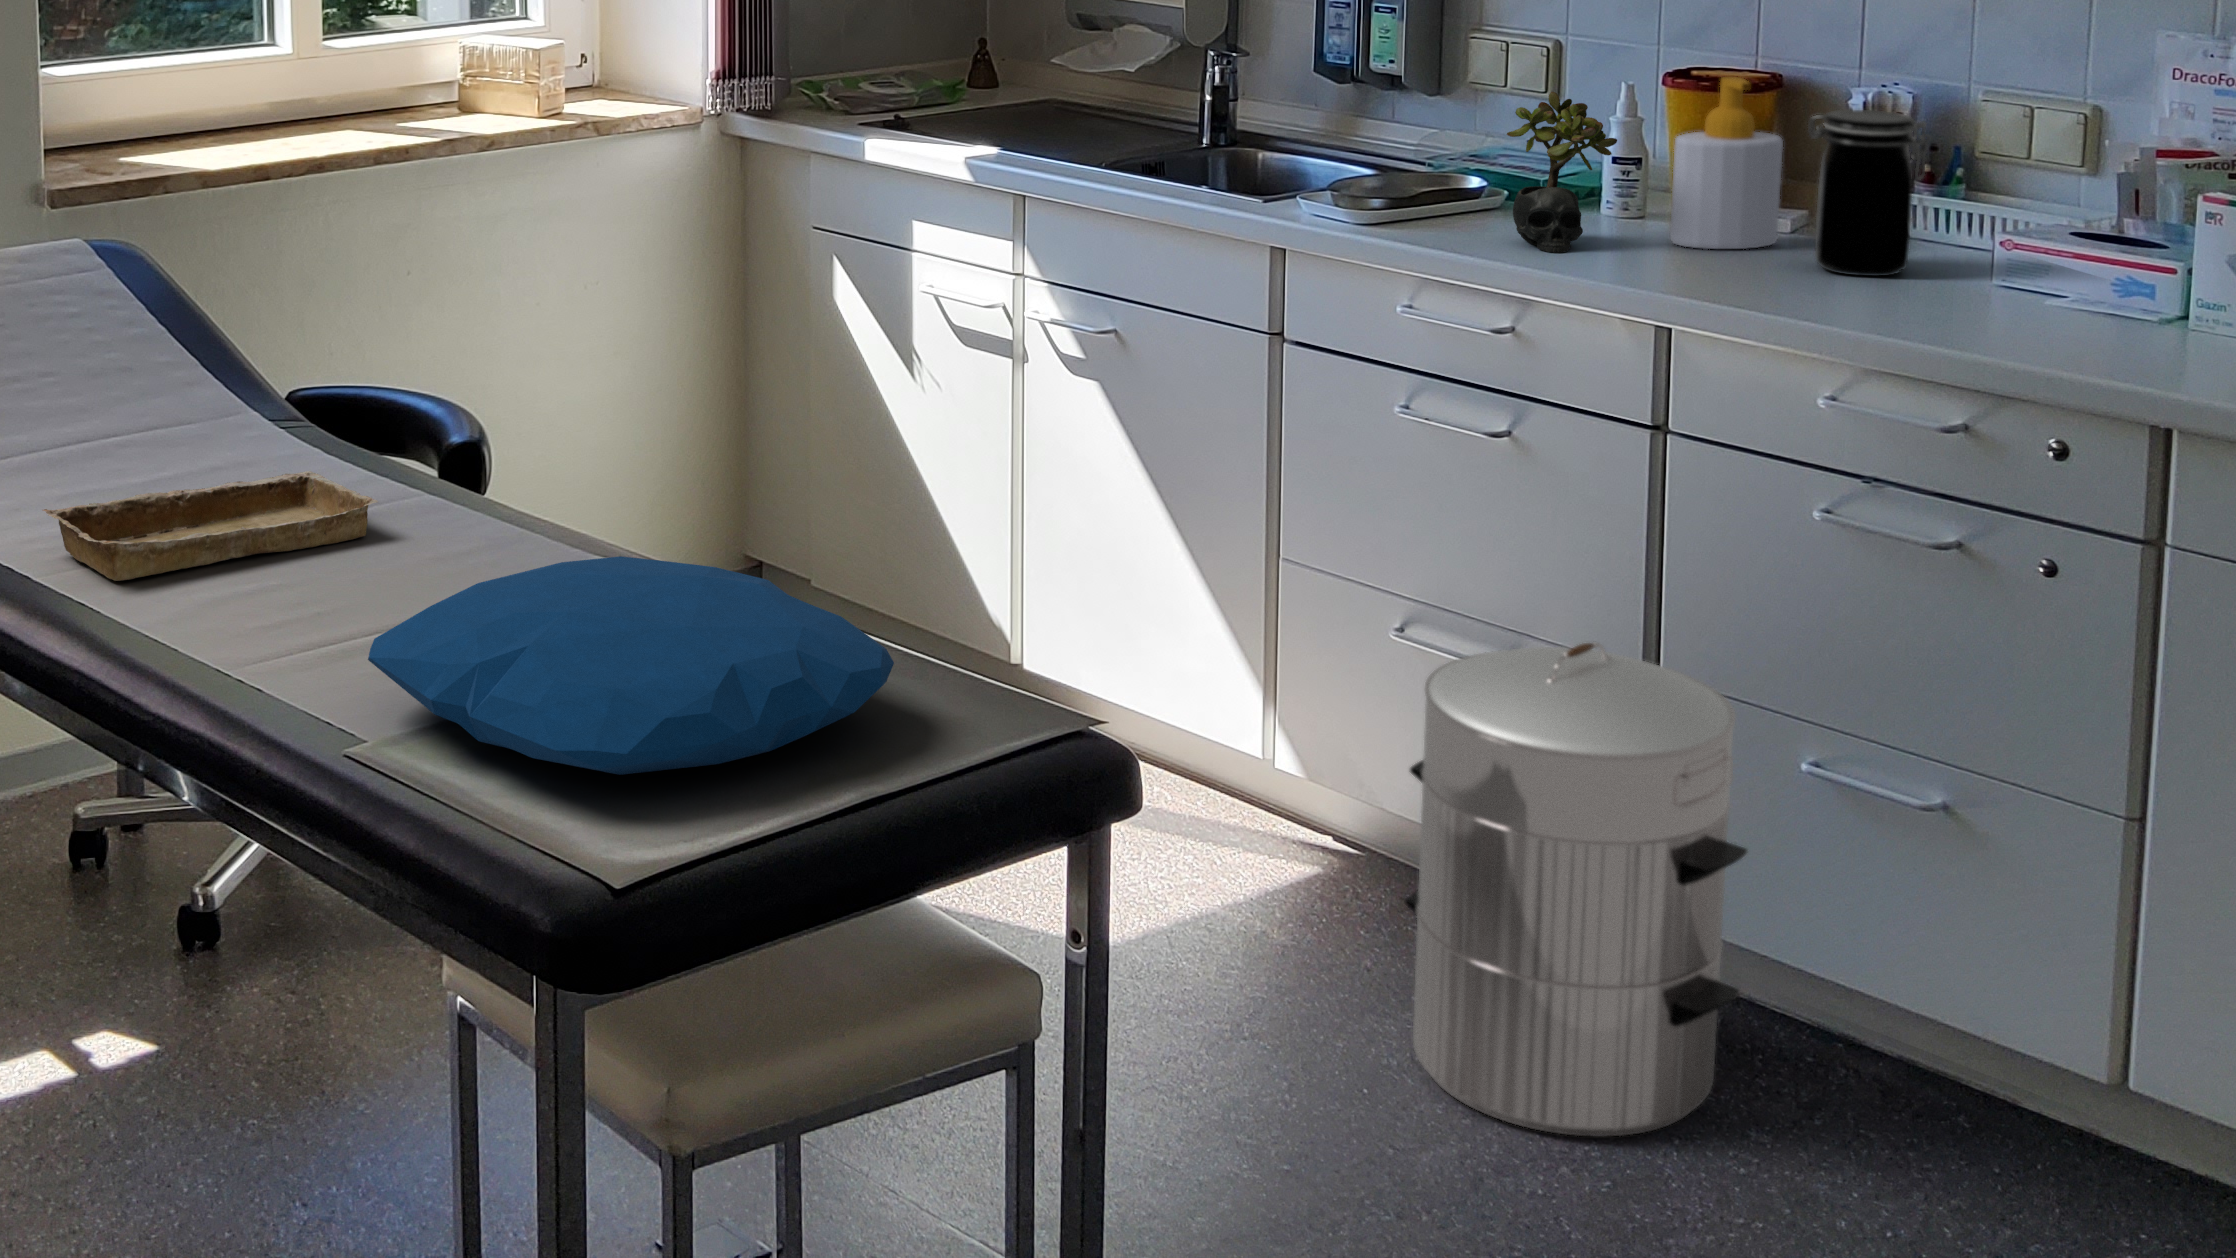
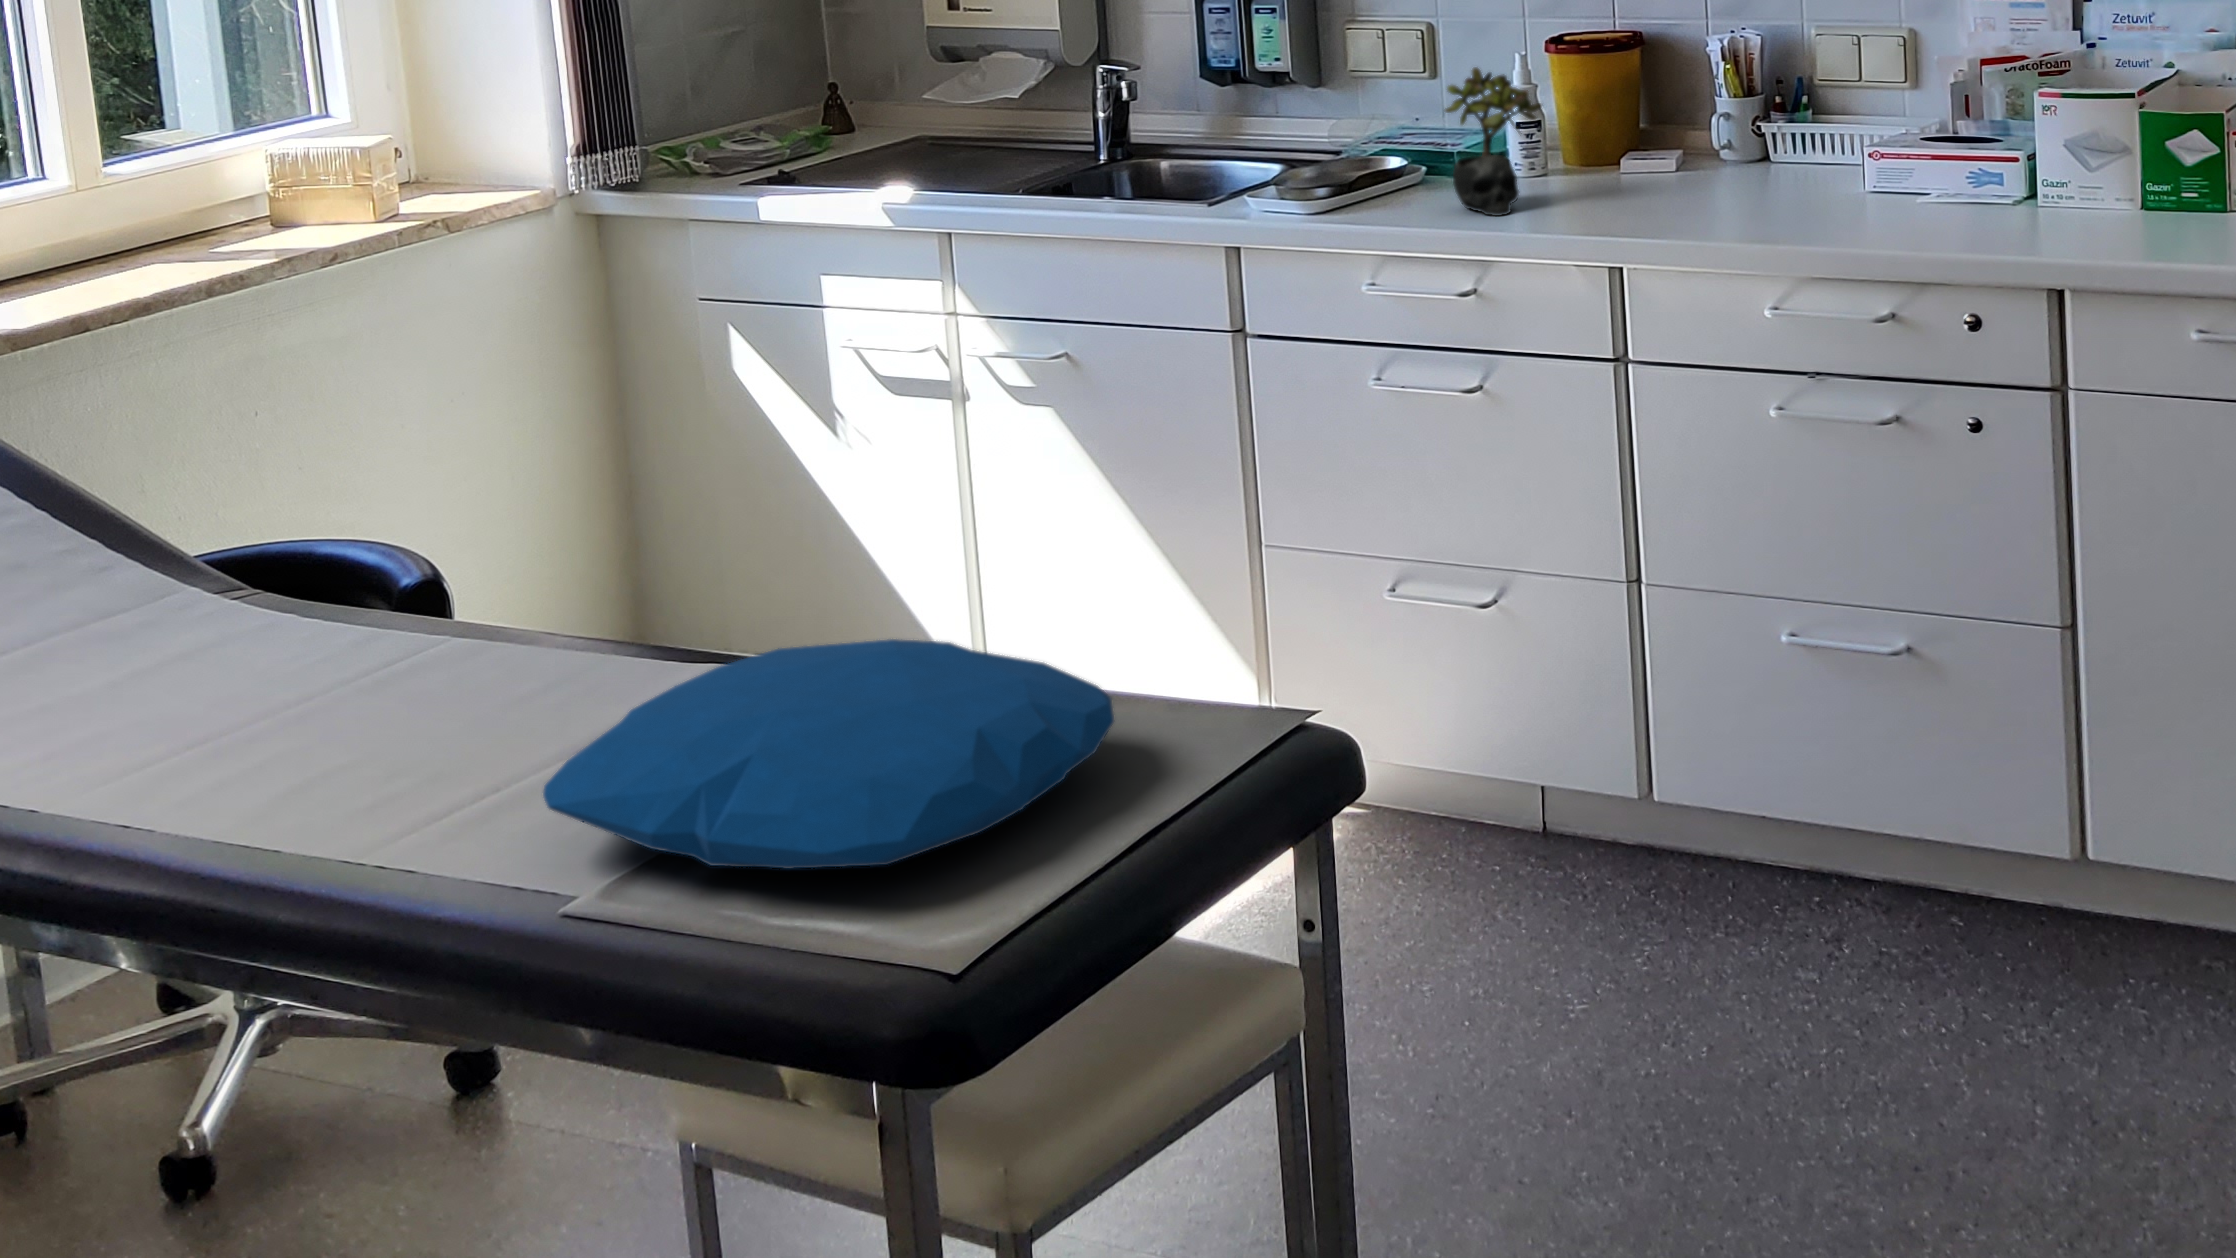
soap bottle: present [1670,77,1783,249] -> none [1585,35,1679,195]
jar: present [1808,110,1930,276] -> none [1704,51,1809,200]
tray: present [43,471,378,581] -> none [17,632,425,793]
waste bin: present [1405,642,1747,1136] -> none [1450,565,1770,1023]

